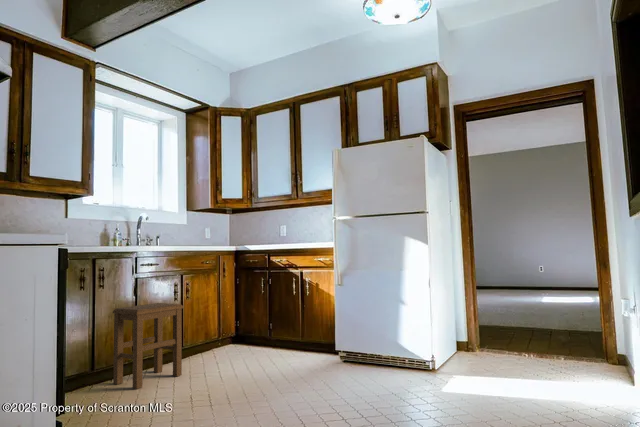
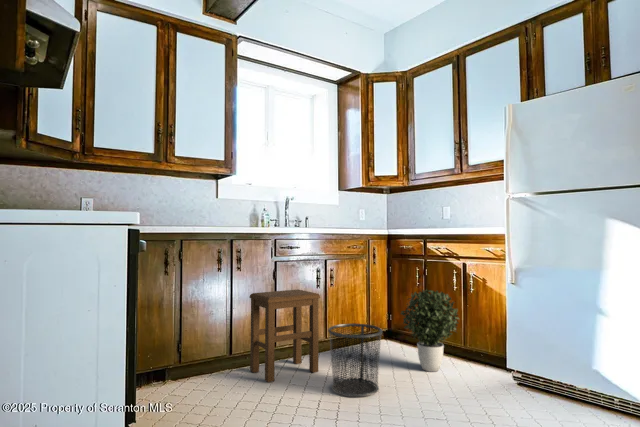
potted plant: none [253,294,301,363] -> present [401,289,459,372]
waste bin: none [195,327,243,388] -> present [328,324,382,397]

